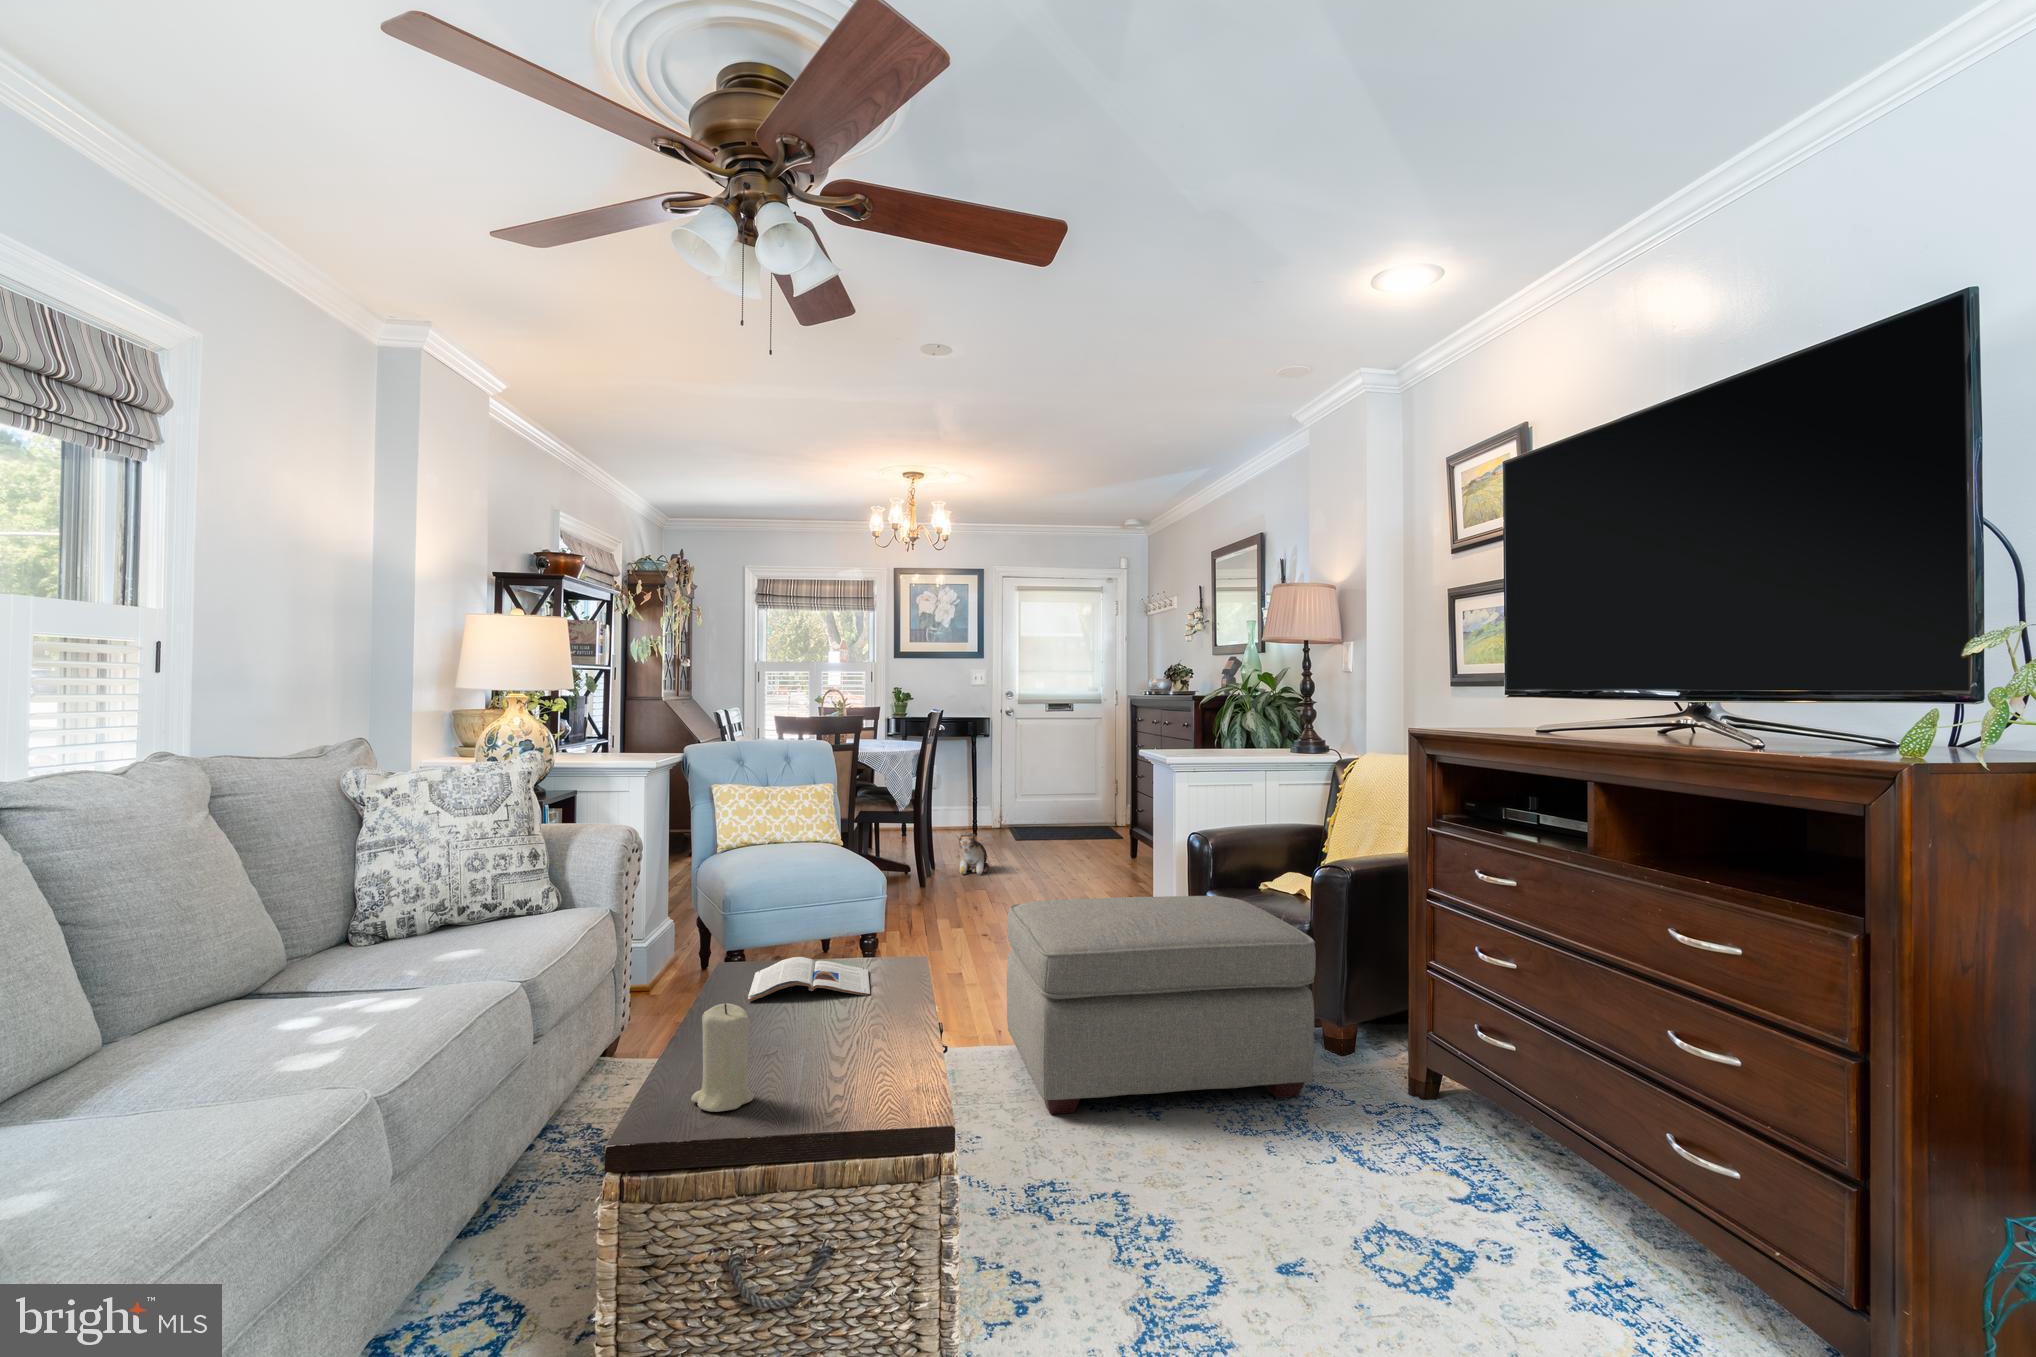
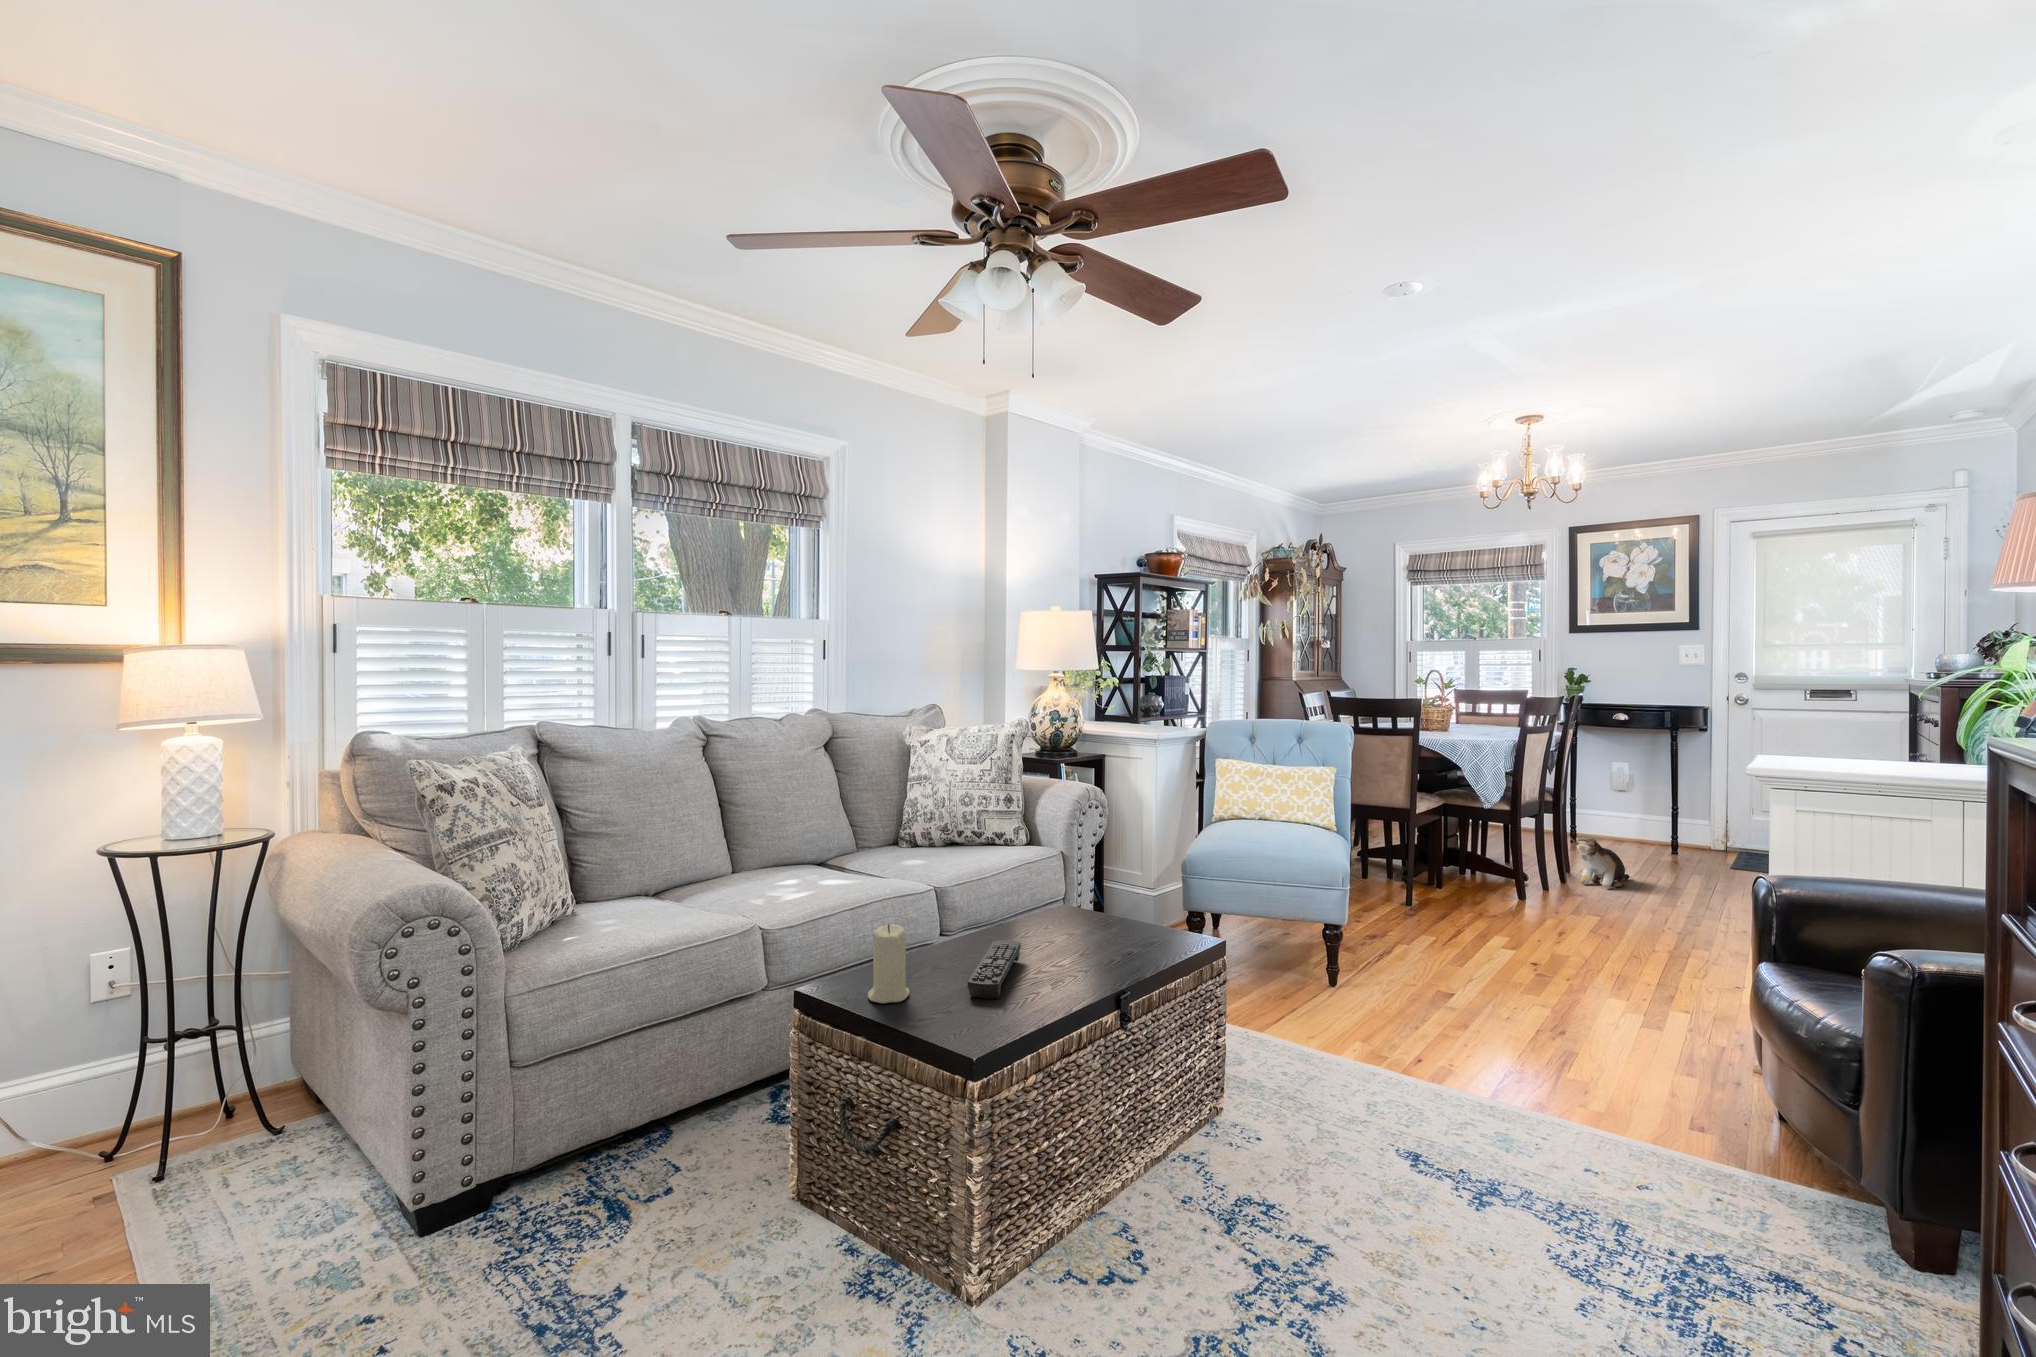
ottoman: present [1007,896,1316,1114] -> none [1338,917,1760,1268]
magazine: present [748,957,870,1001] -> none [1029,913,1152,960]
remote control: none [754,1002,850,1070] -> present [968,940,1021,999]

